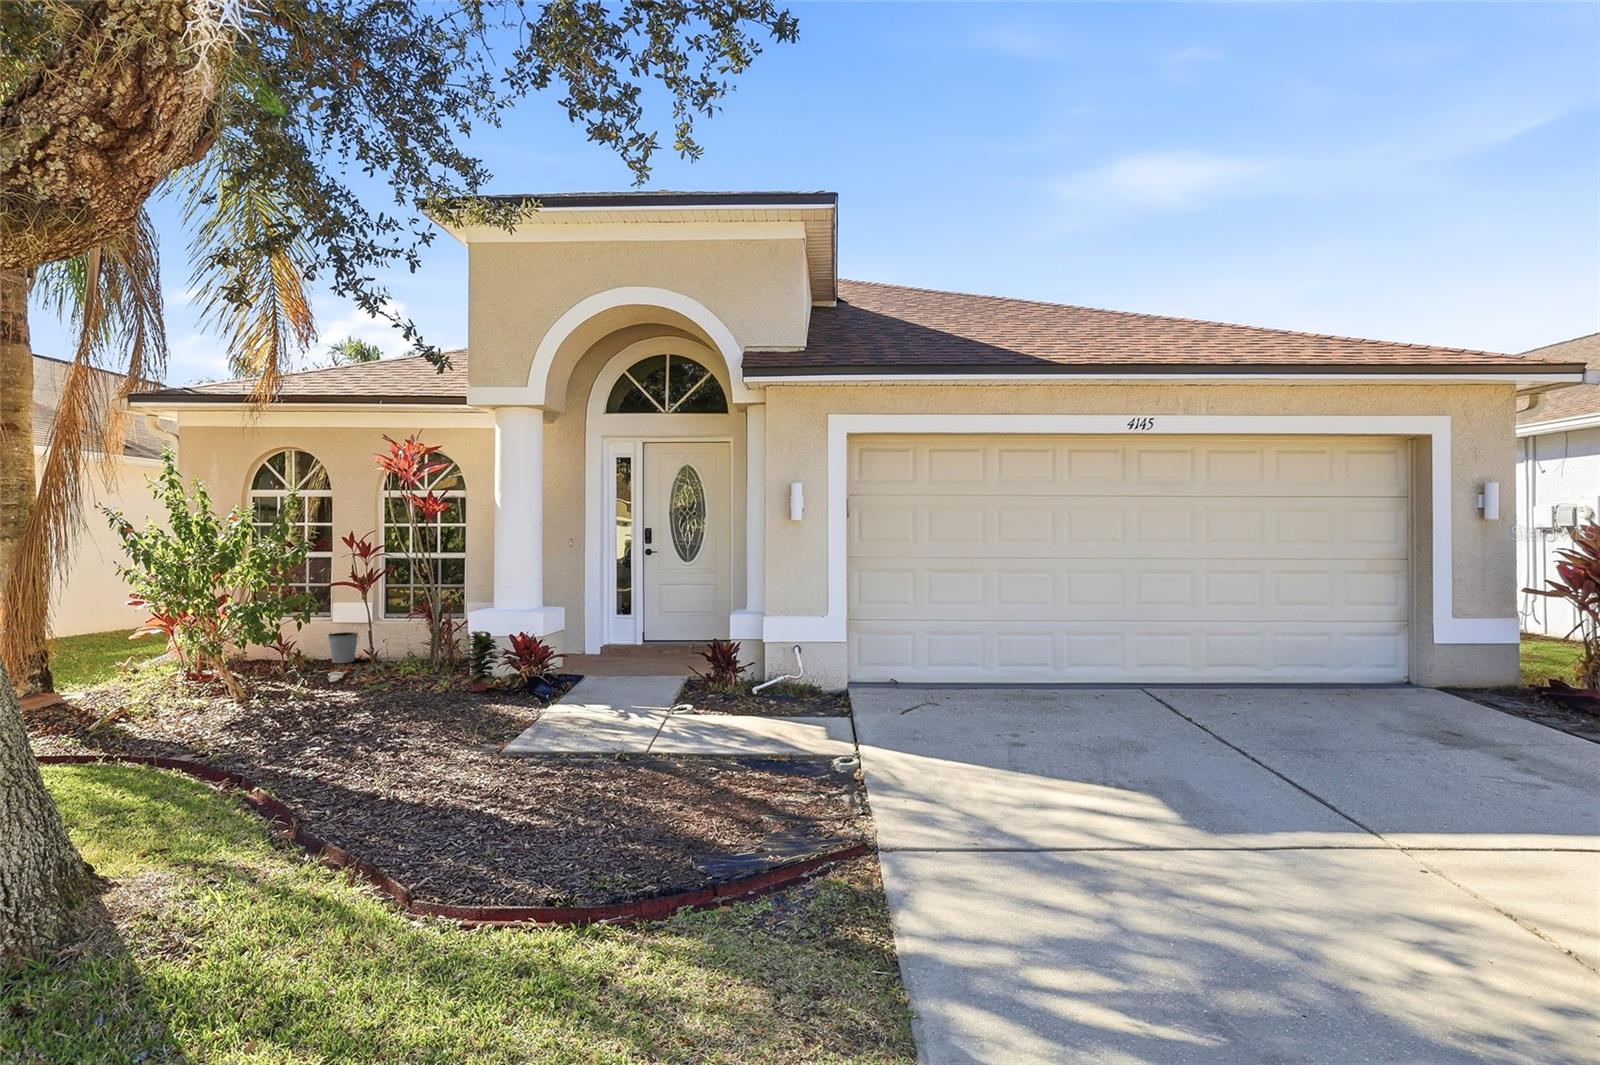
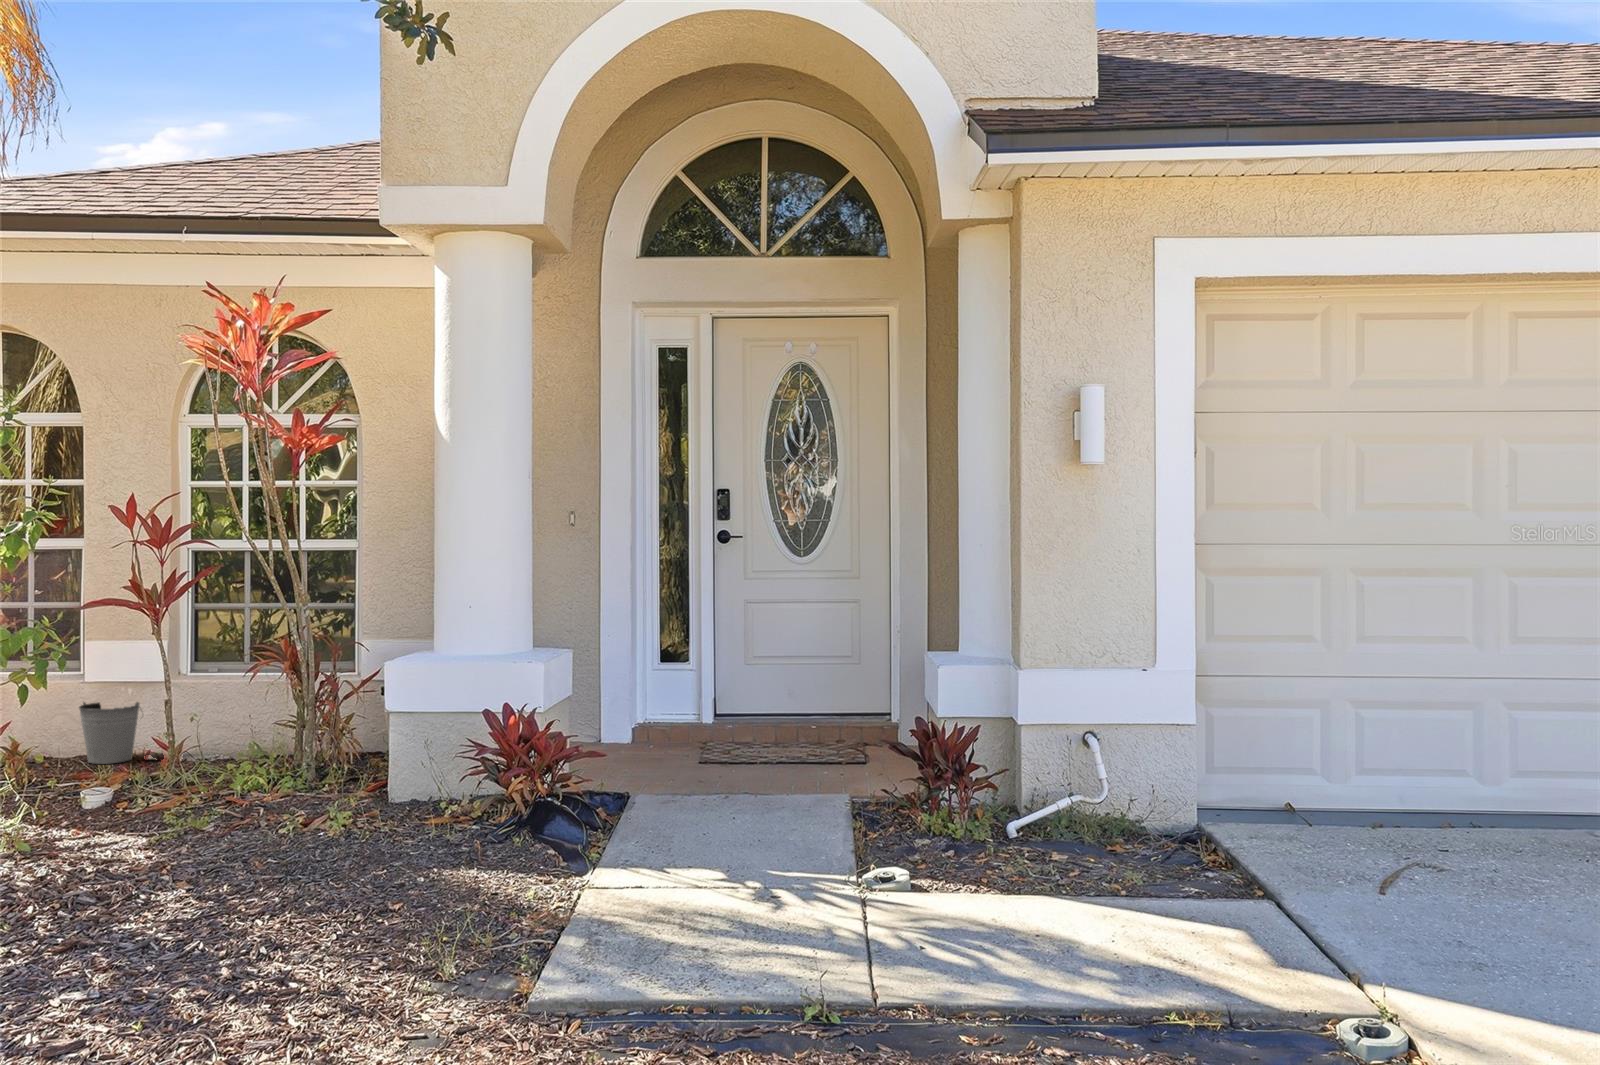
decorative plant: present [460,631,500,691] -> none [369,702,461,831]

